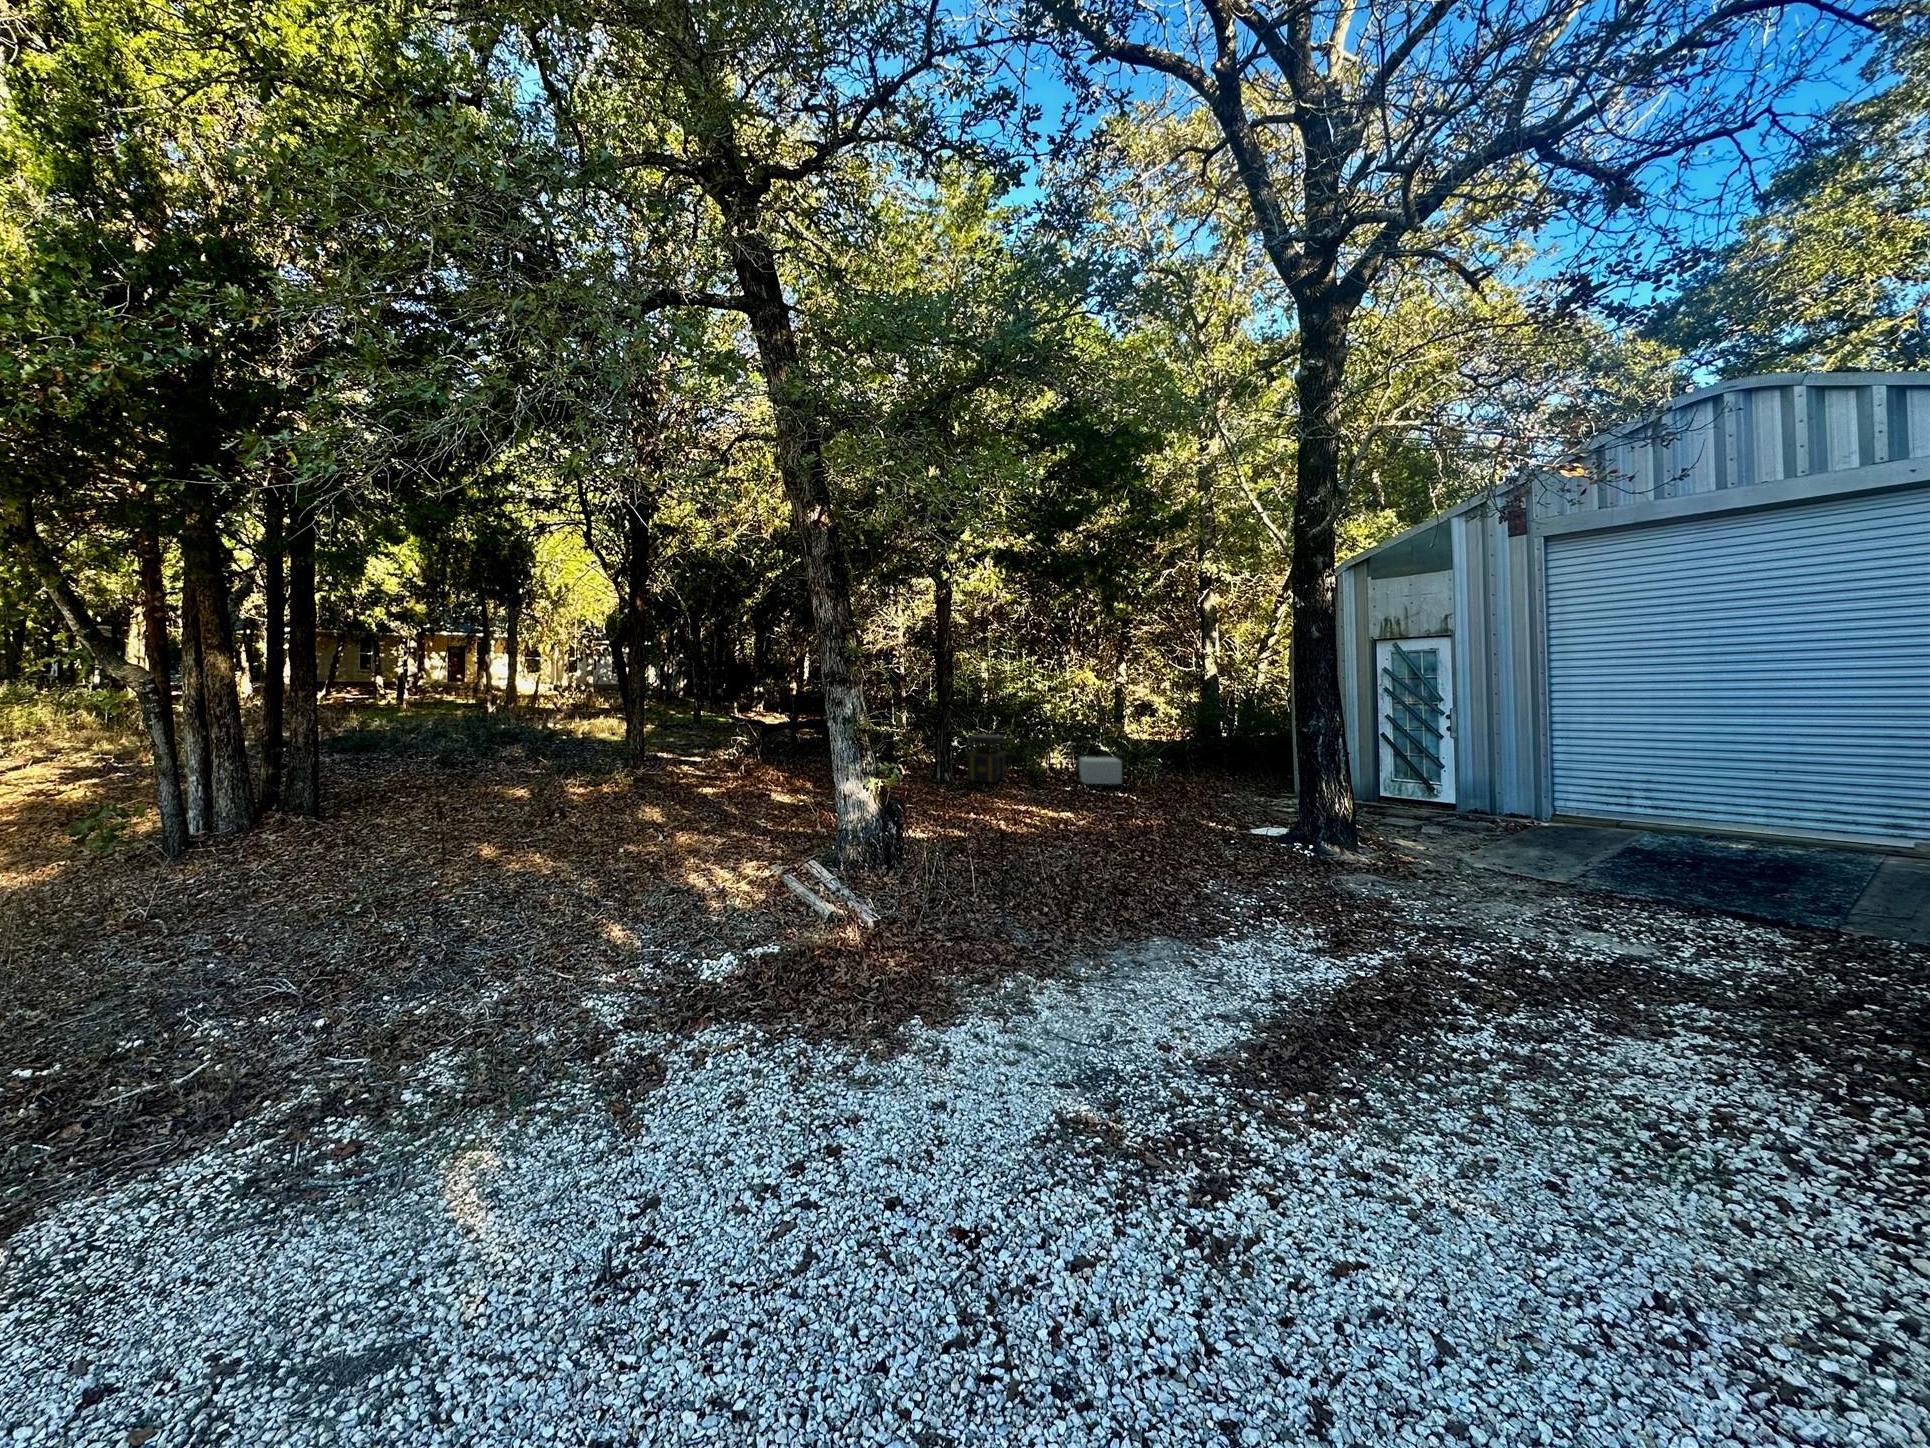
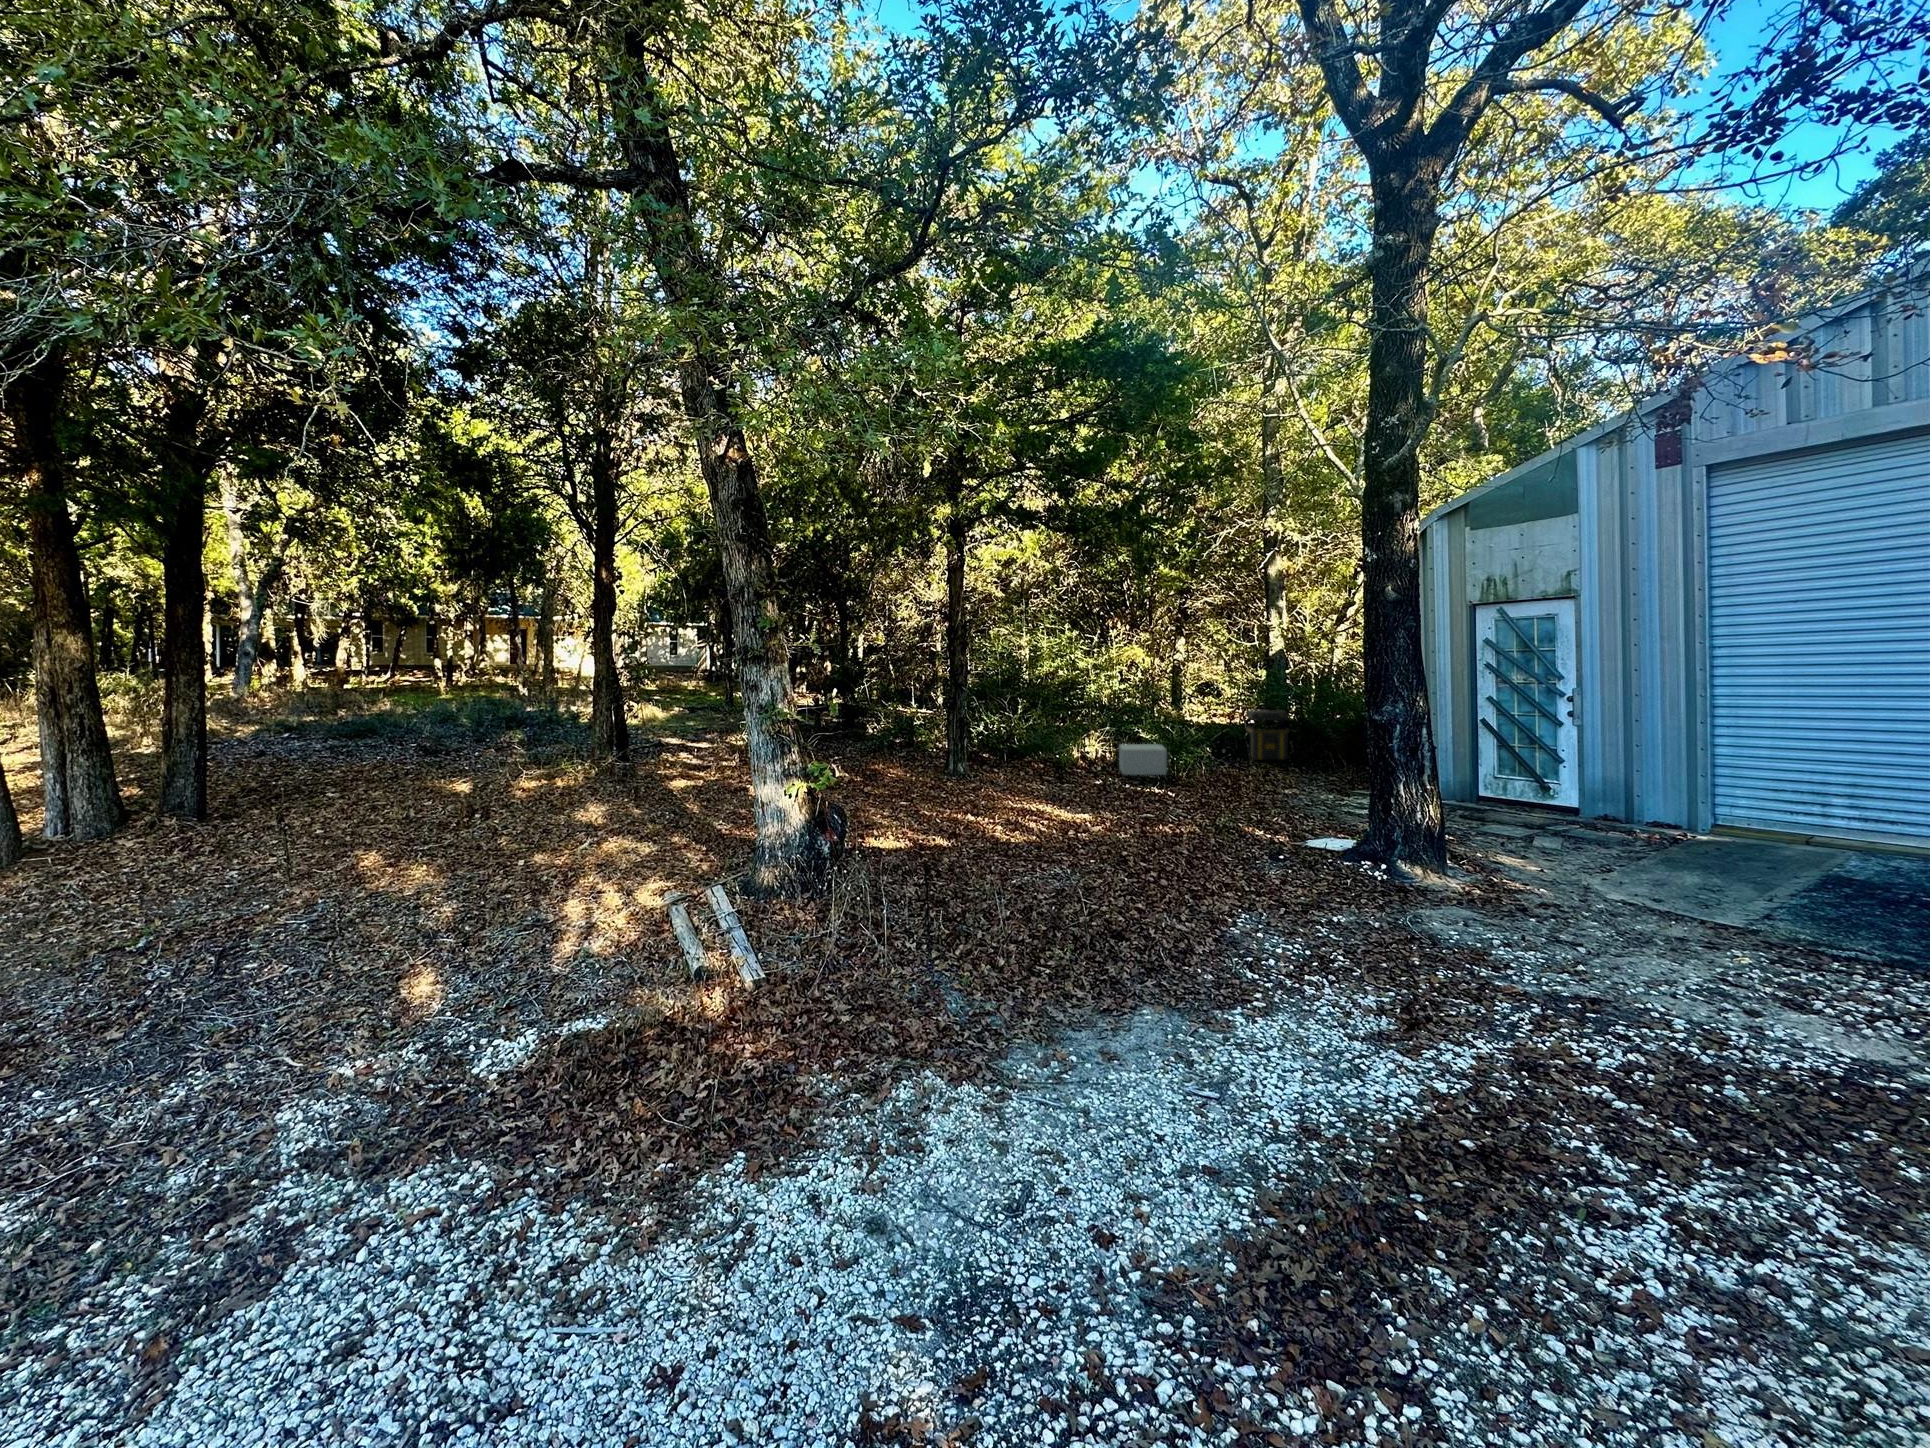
toolbox: present [967,734,1005,783] -> present [1246,710,1289,760]

